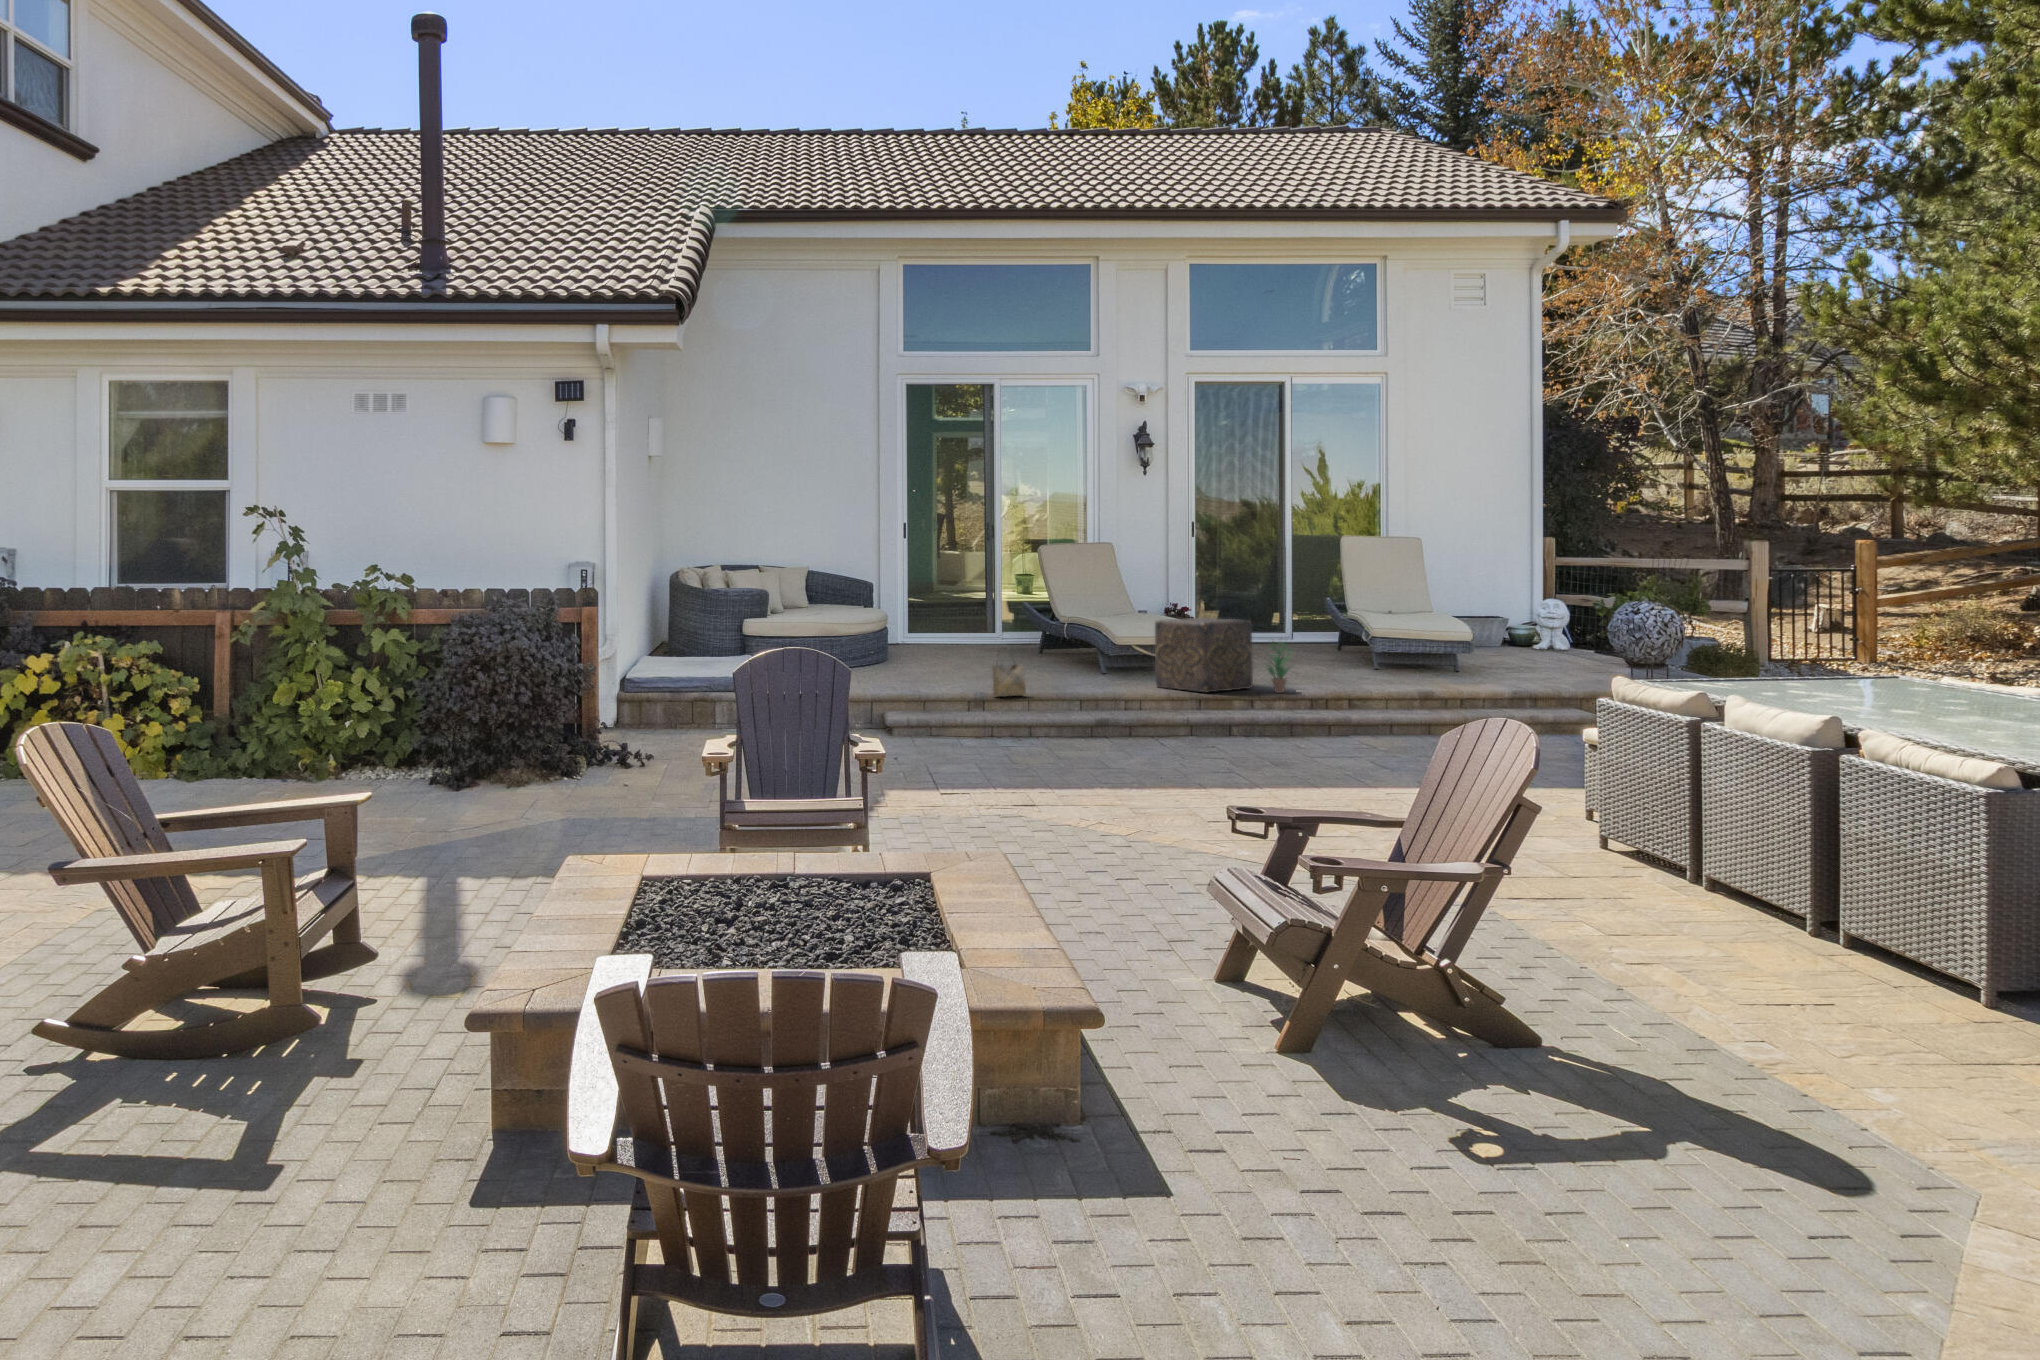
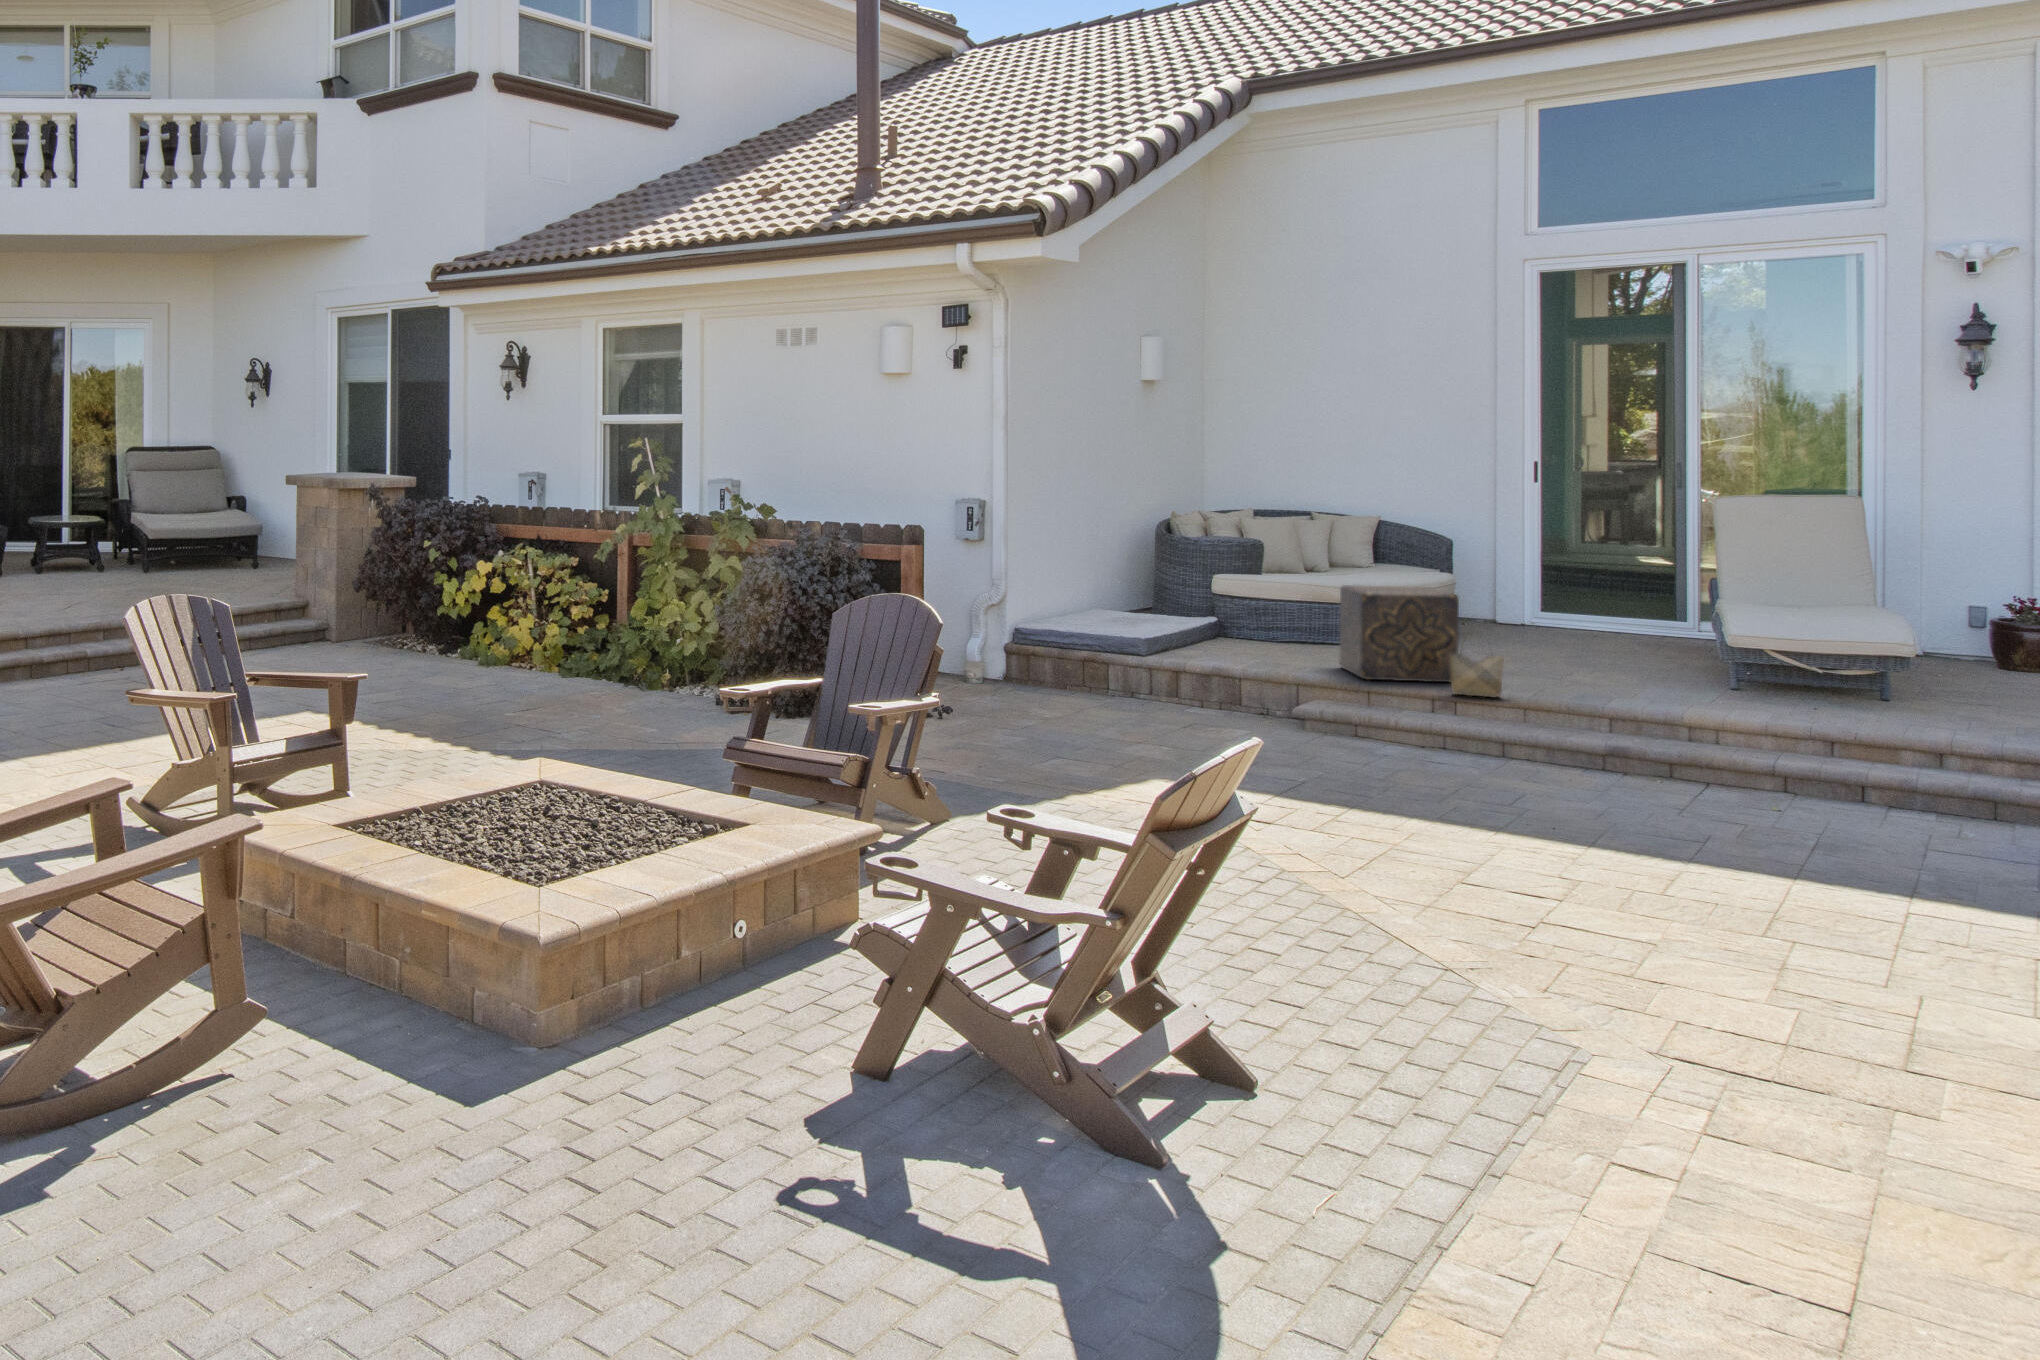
ottoman: present [1155,618,1253,693] -> present [1340,585,1459,682]
potted plant: present [1268,642,1291,693] -> none [1940,658,2004,747]

